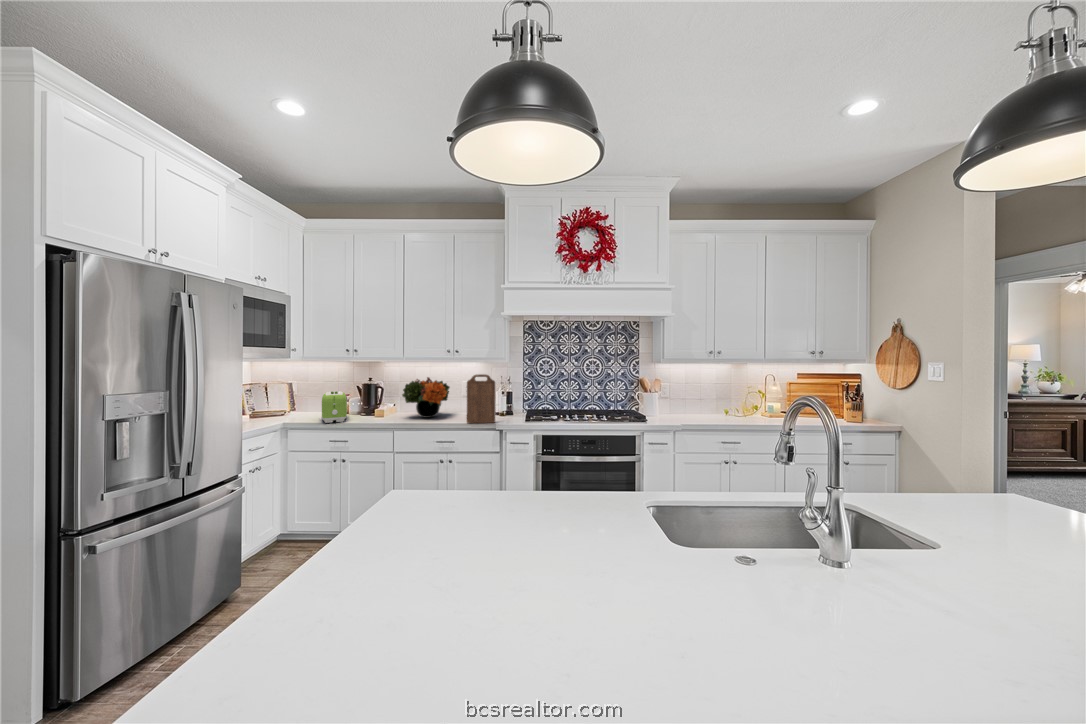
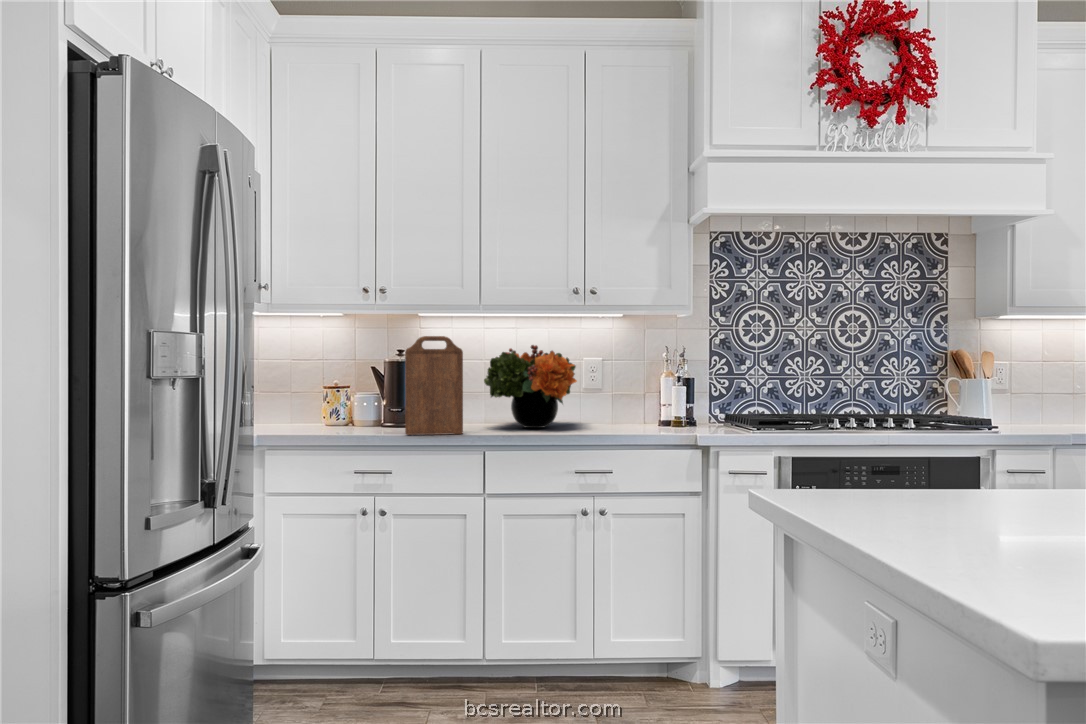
cutting board: present [467,374,495,423] -> present [405,336,463,435]
toaster: present [322,391,347,423] -> none [316,375,376,436]

